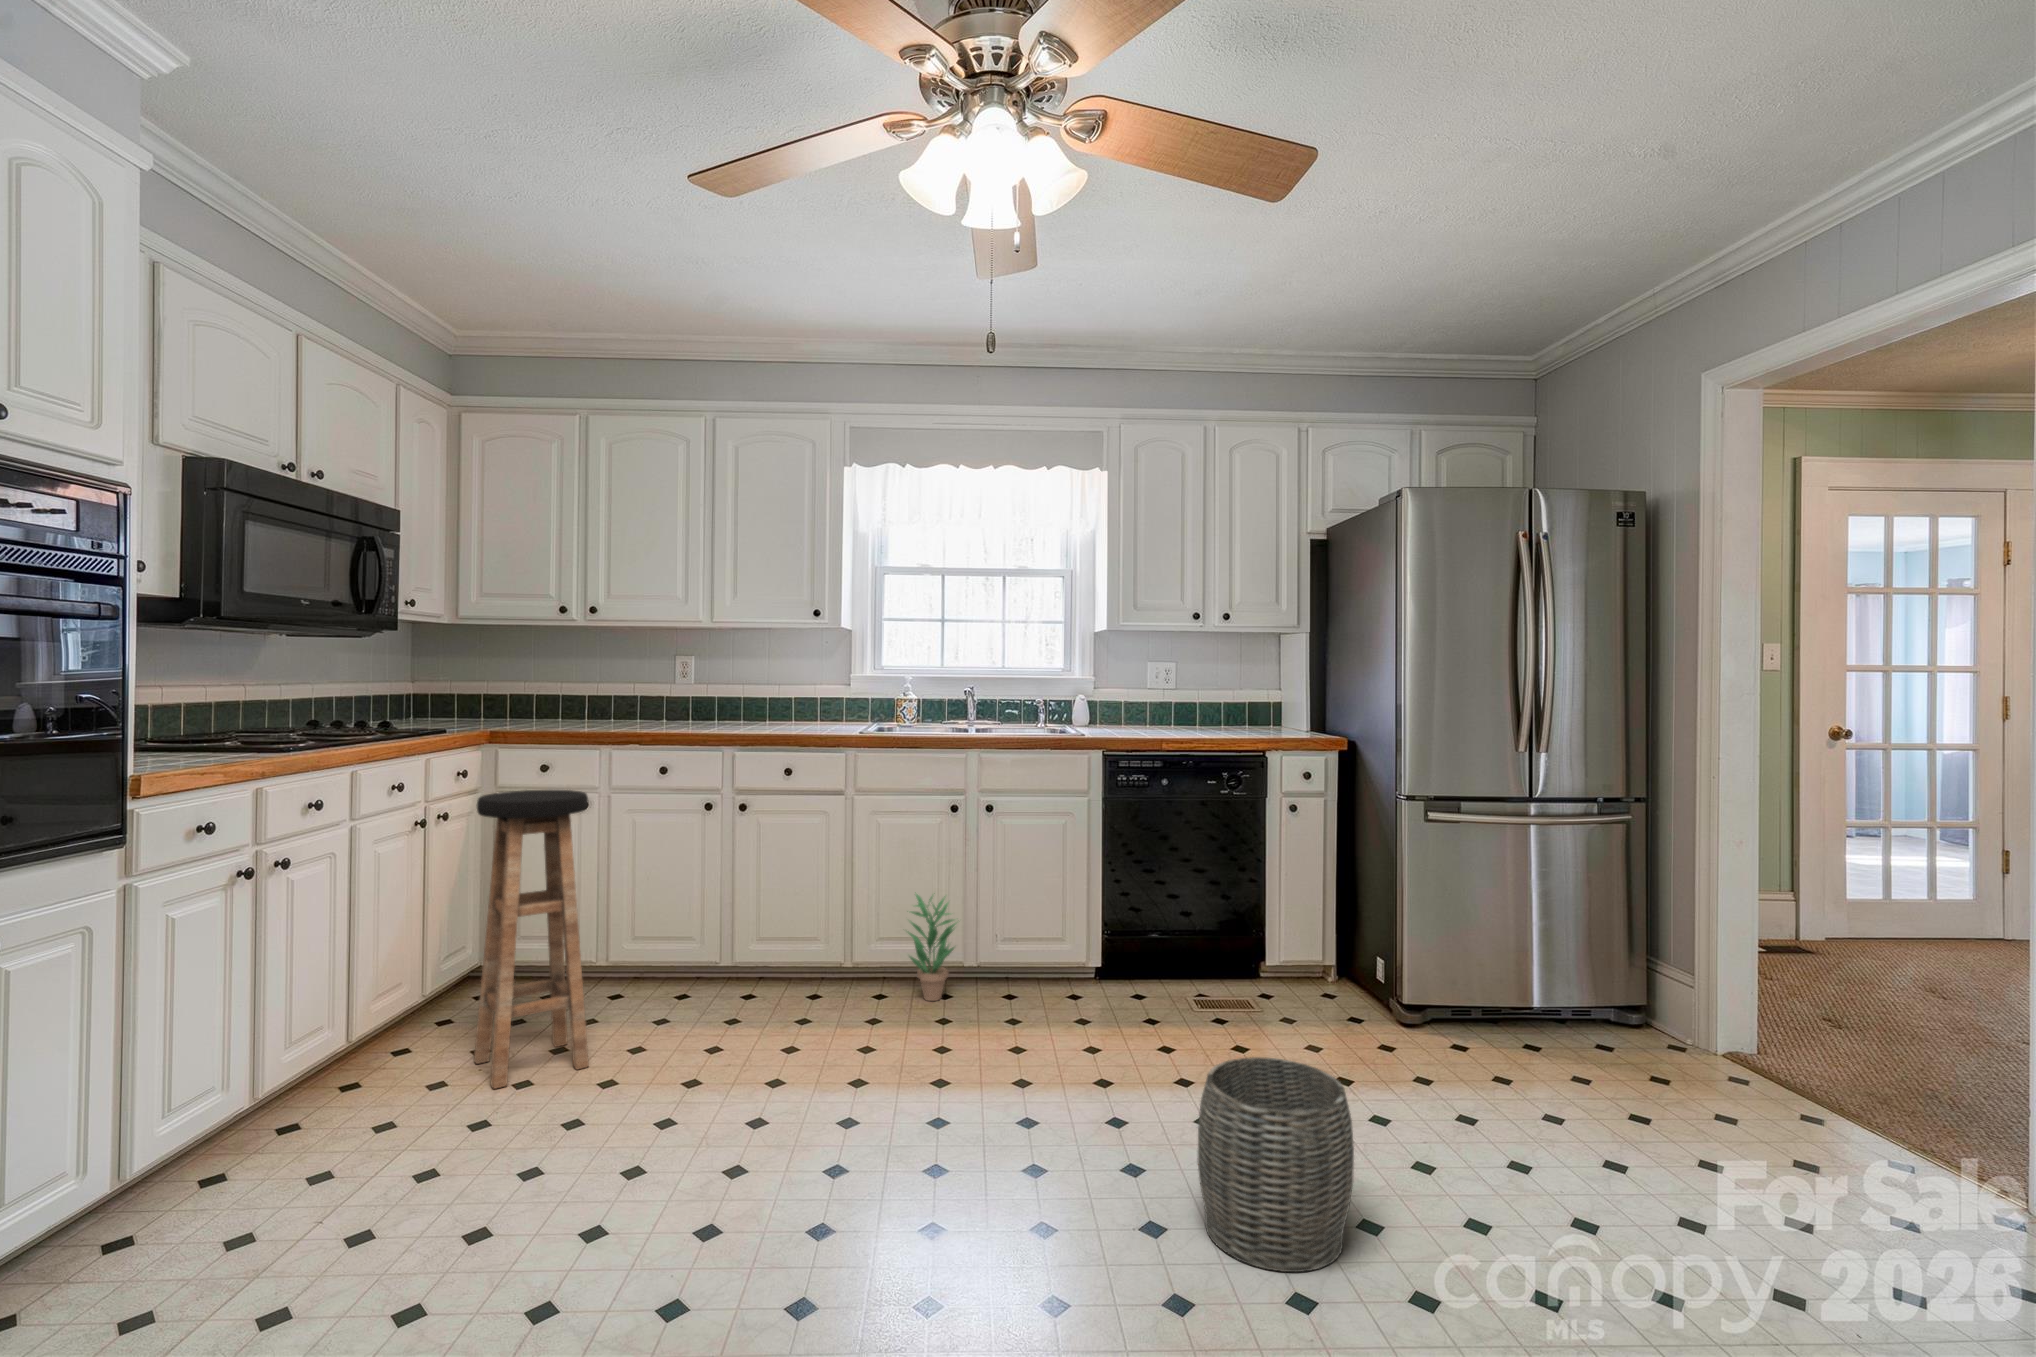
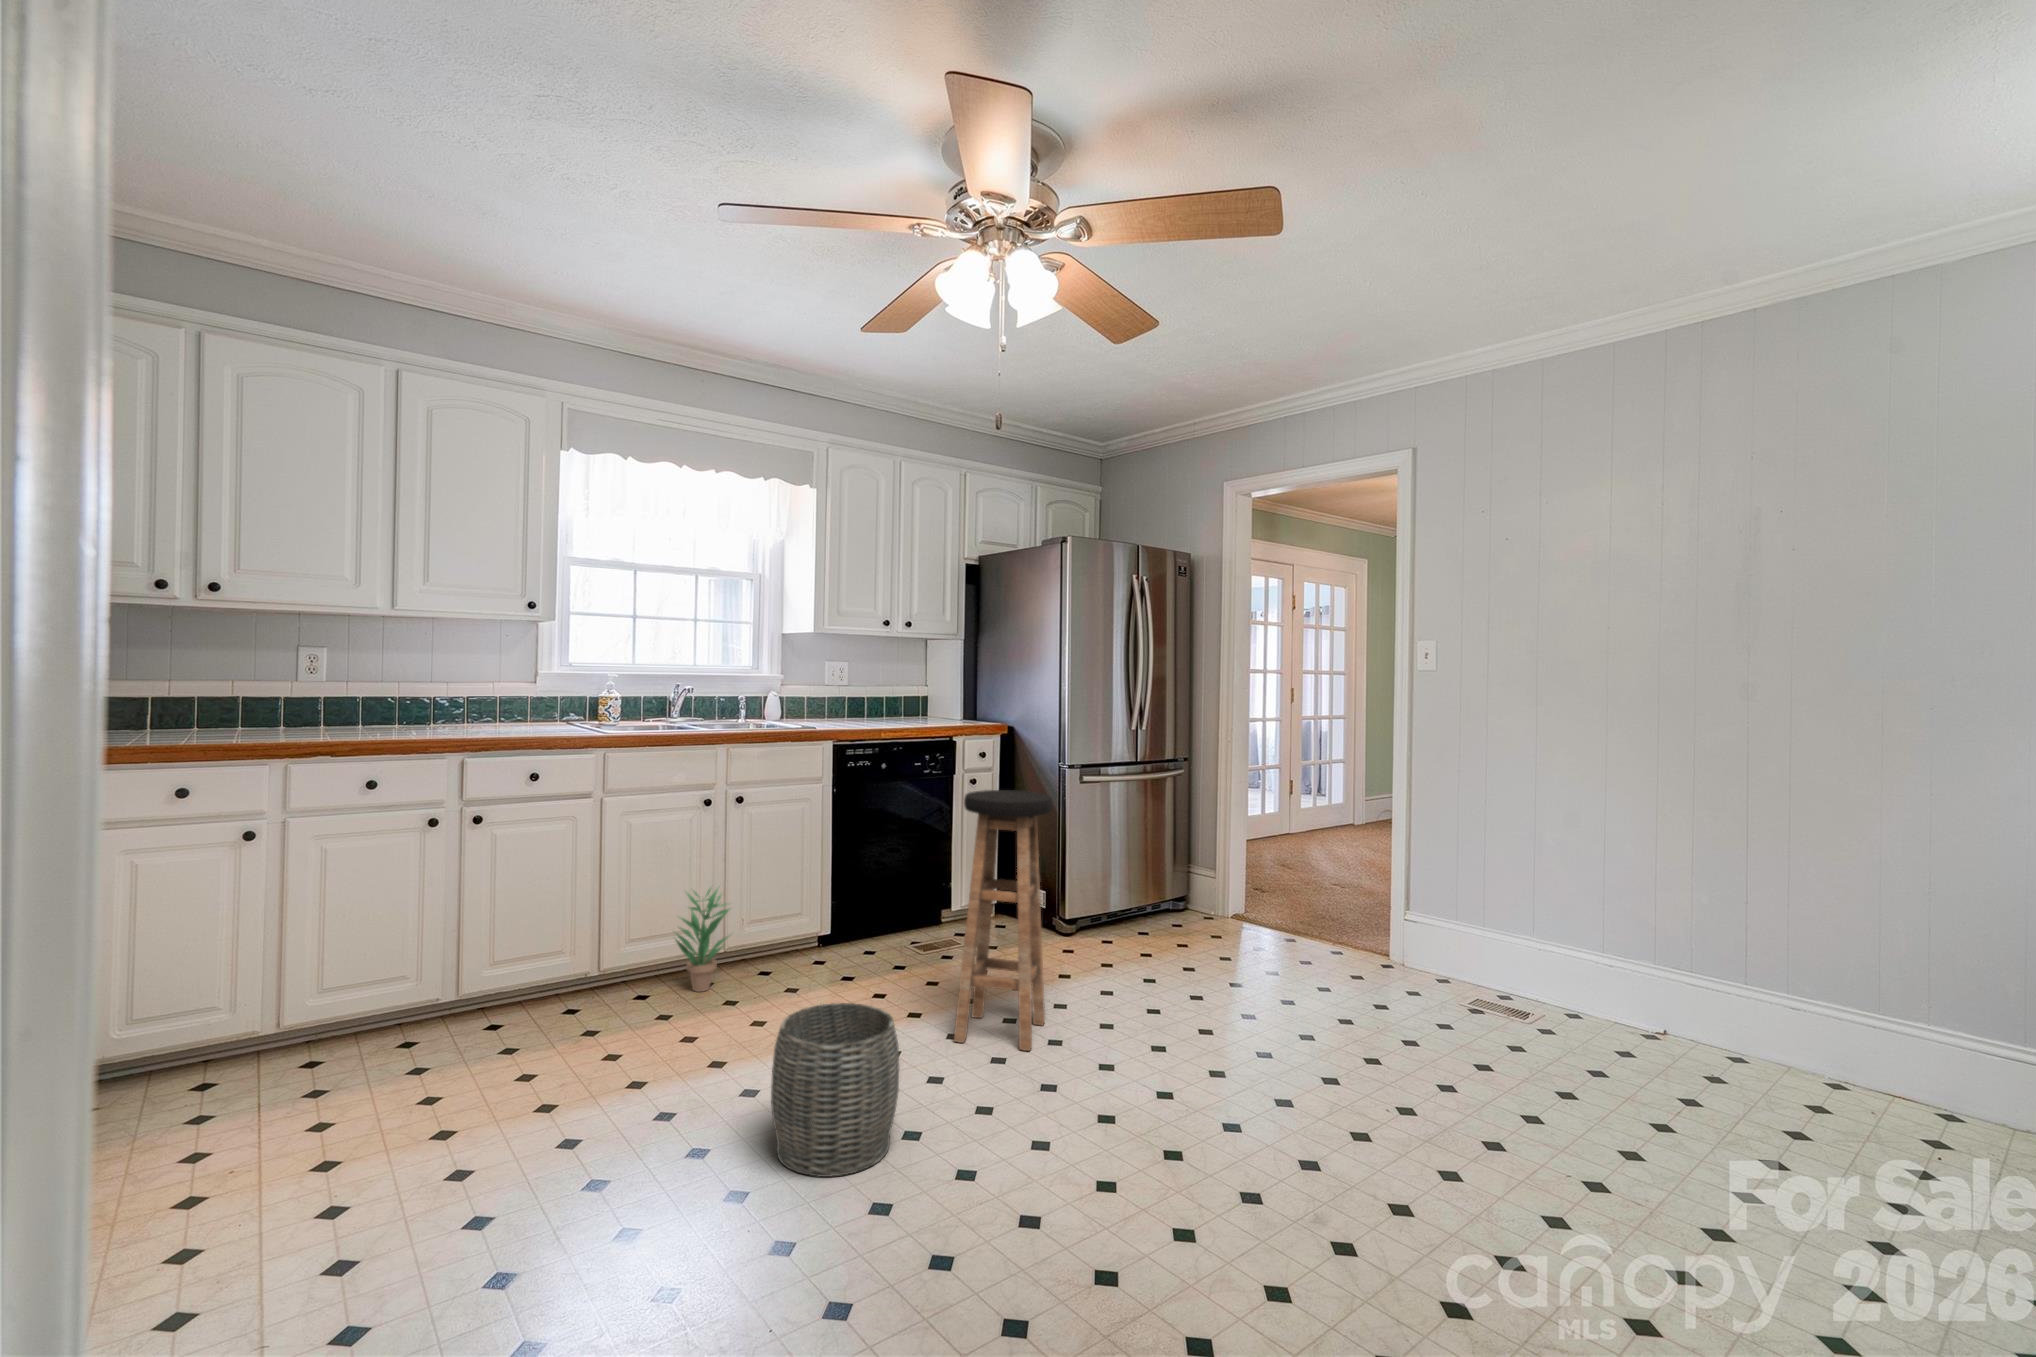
bar stool: present [474,790,589,1089] -> present [954,790,1053,1051]
woven basket: present [1198,1057,1354,1272] -> present [771,1003,899,1177]

